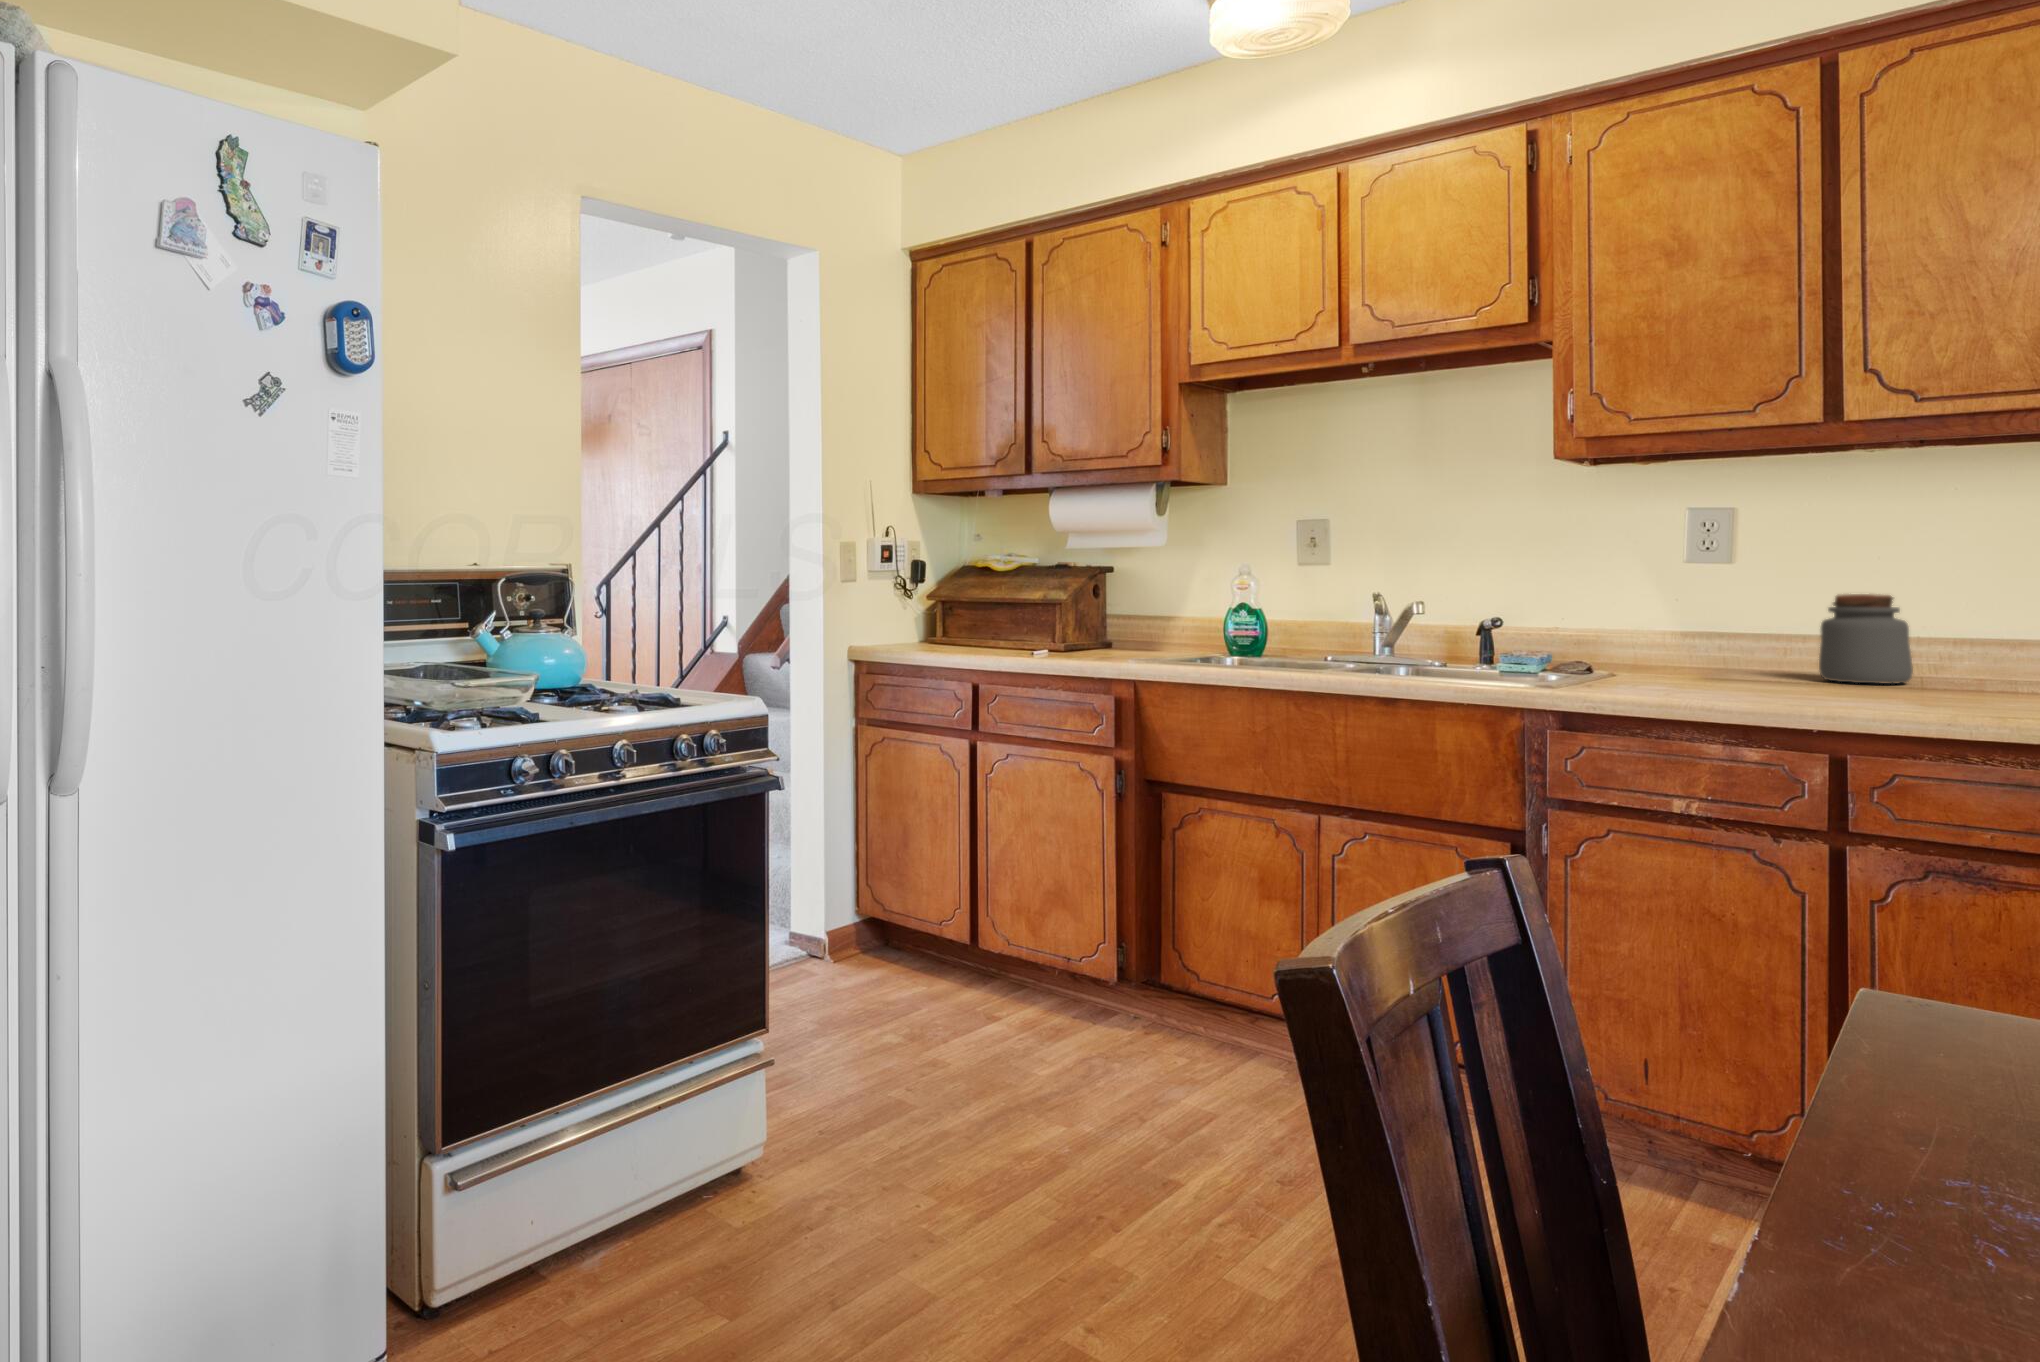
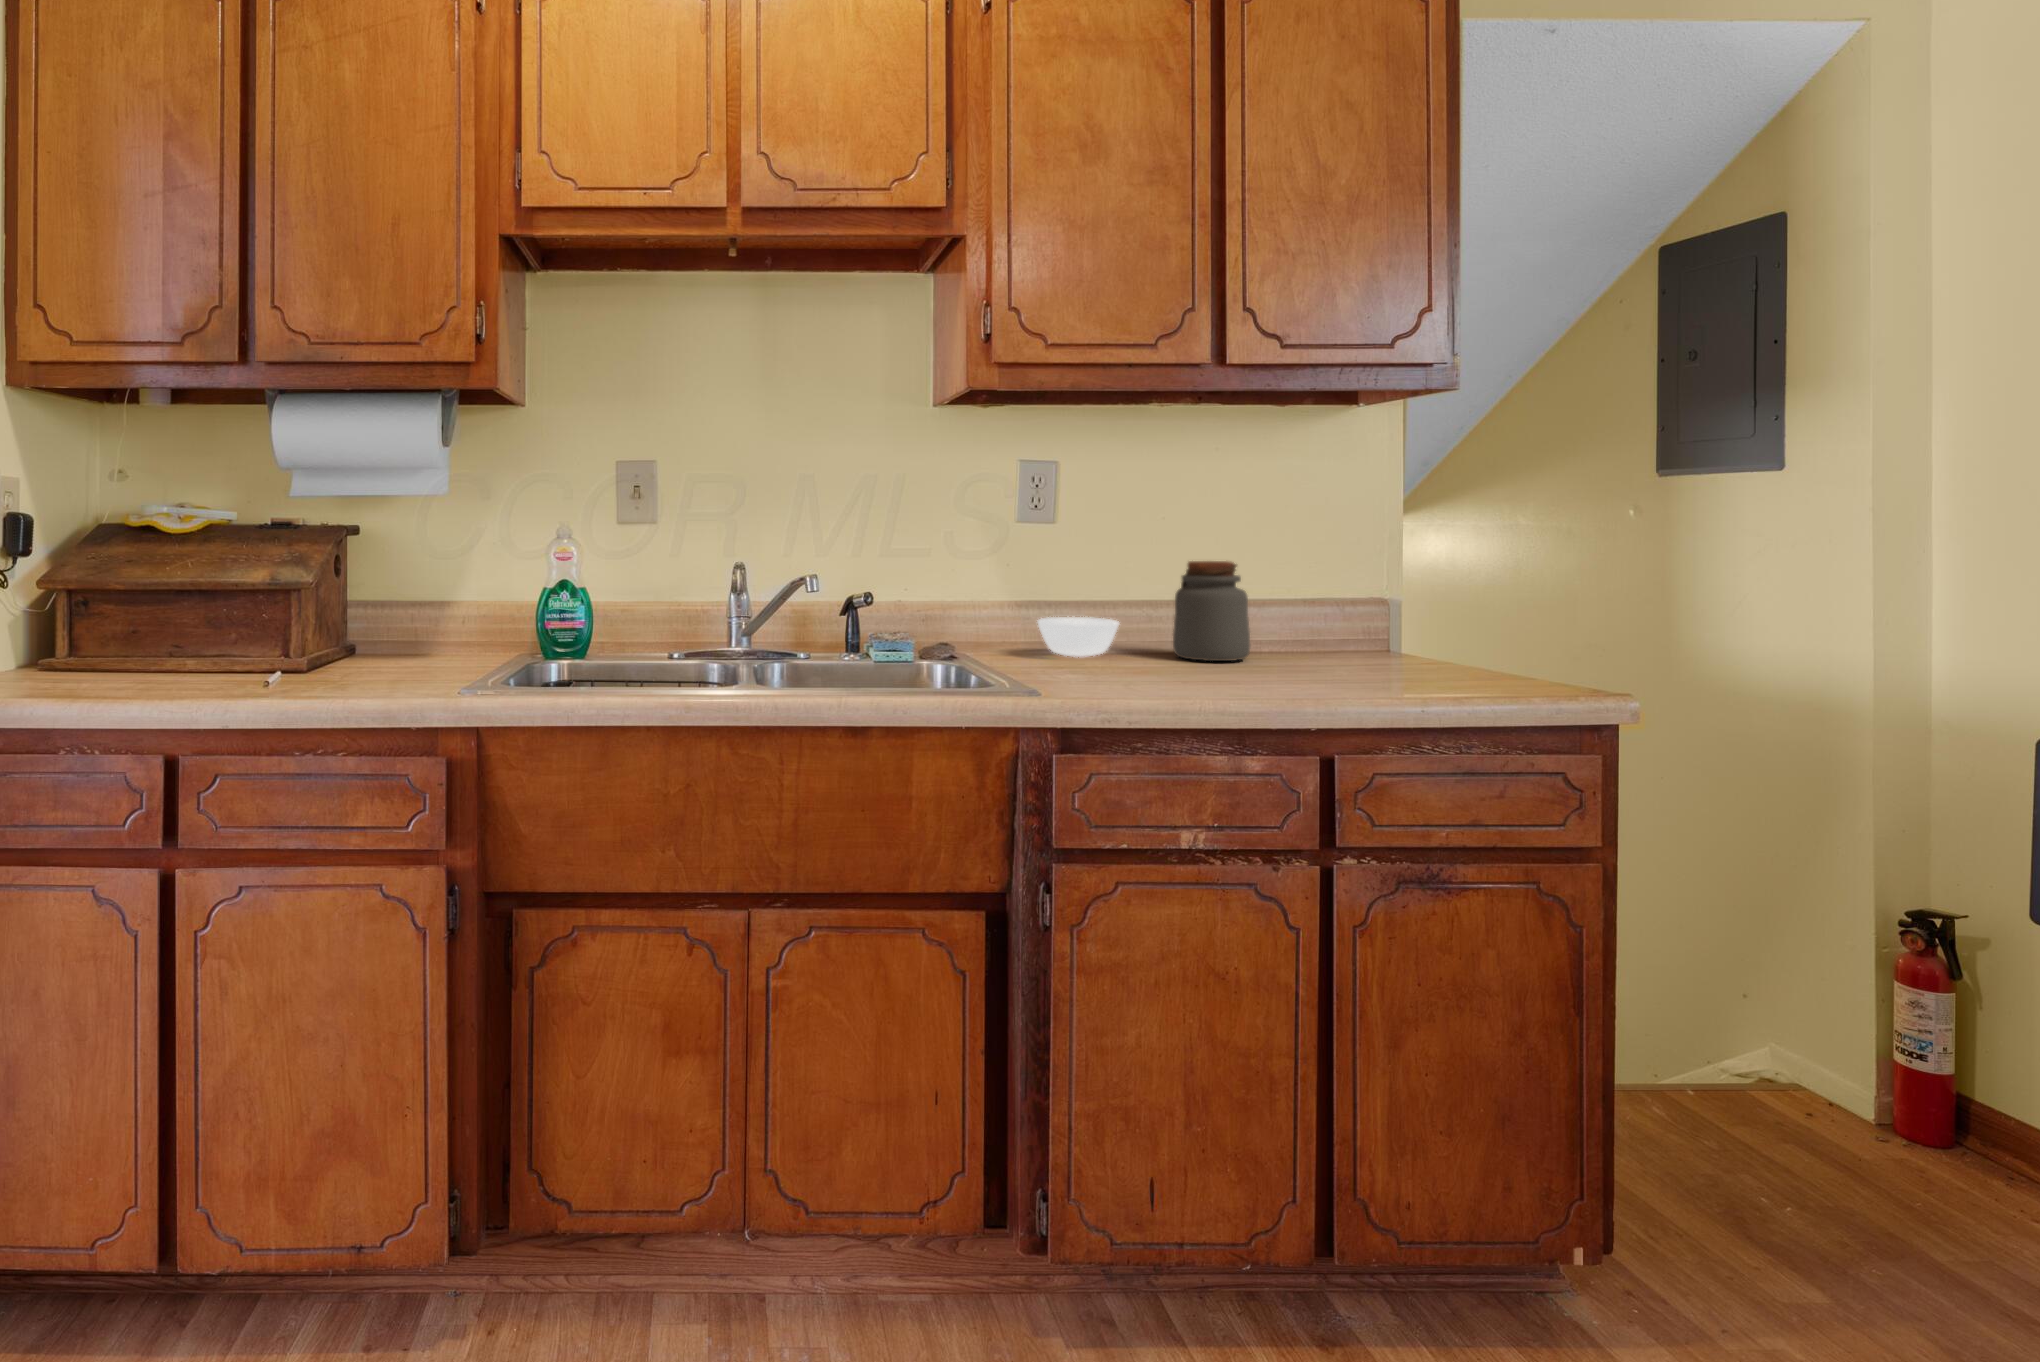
bowl: none [1665,642,1756,674] -> present [1038,617,1119,657]

